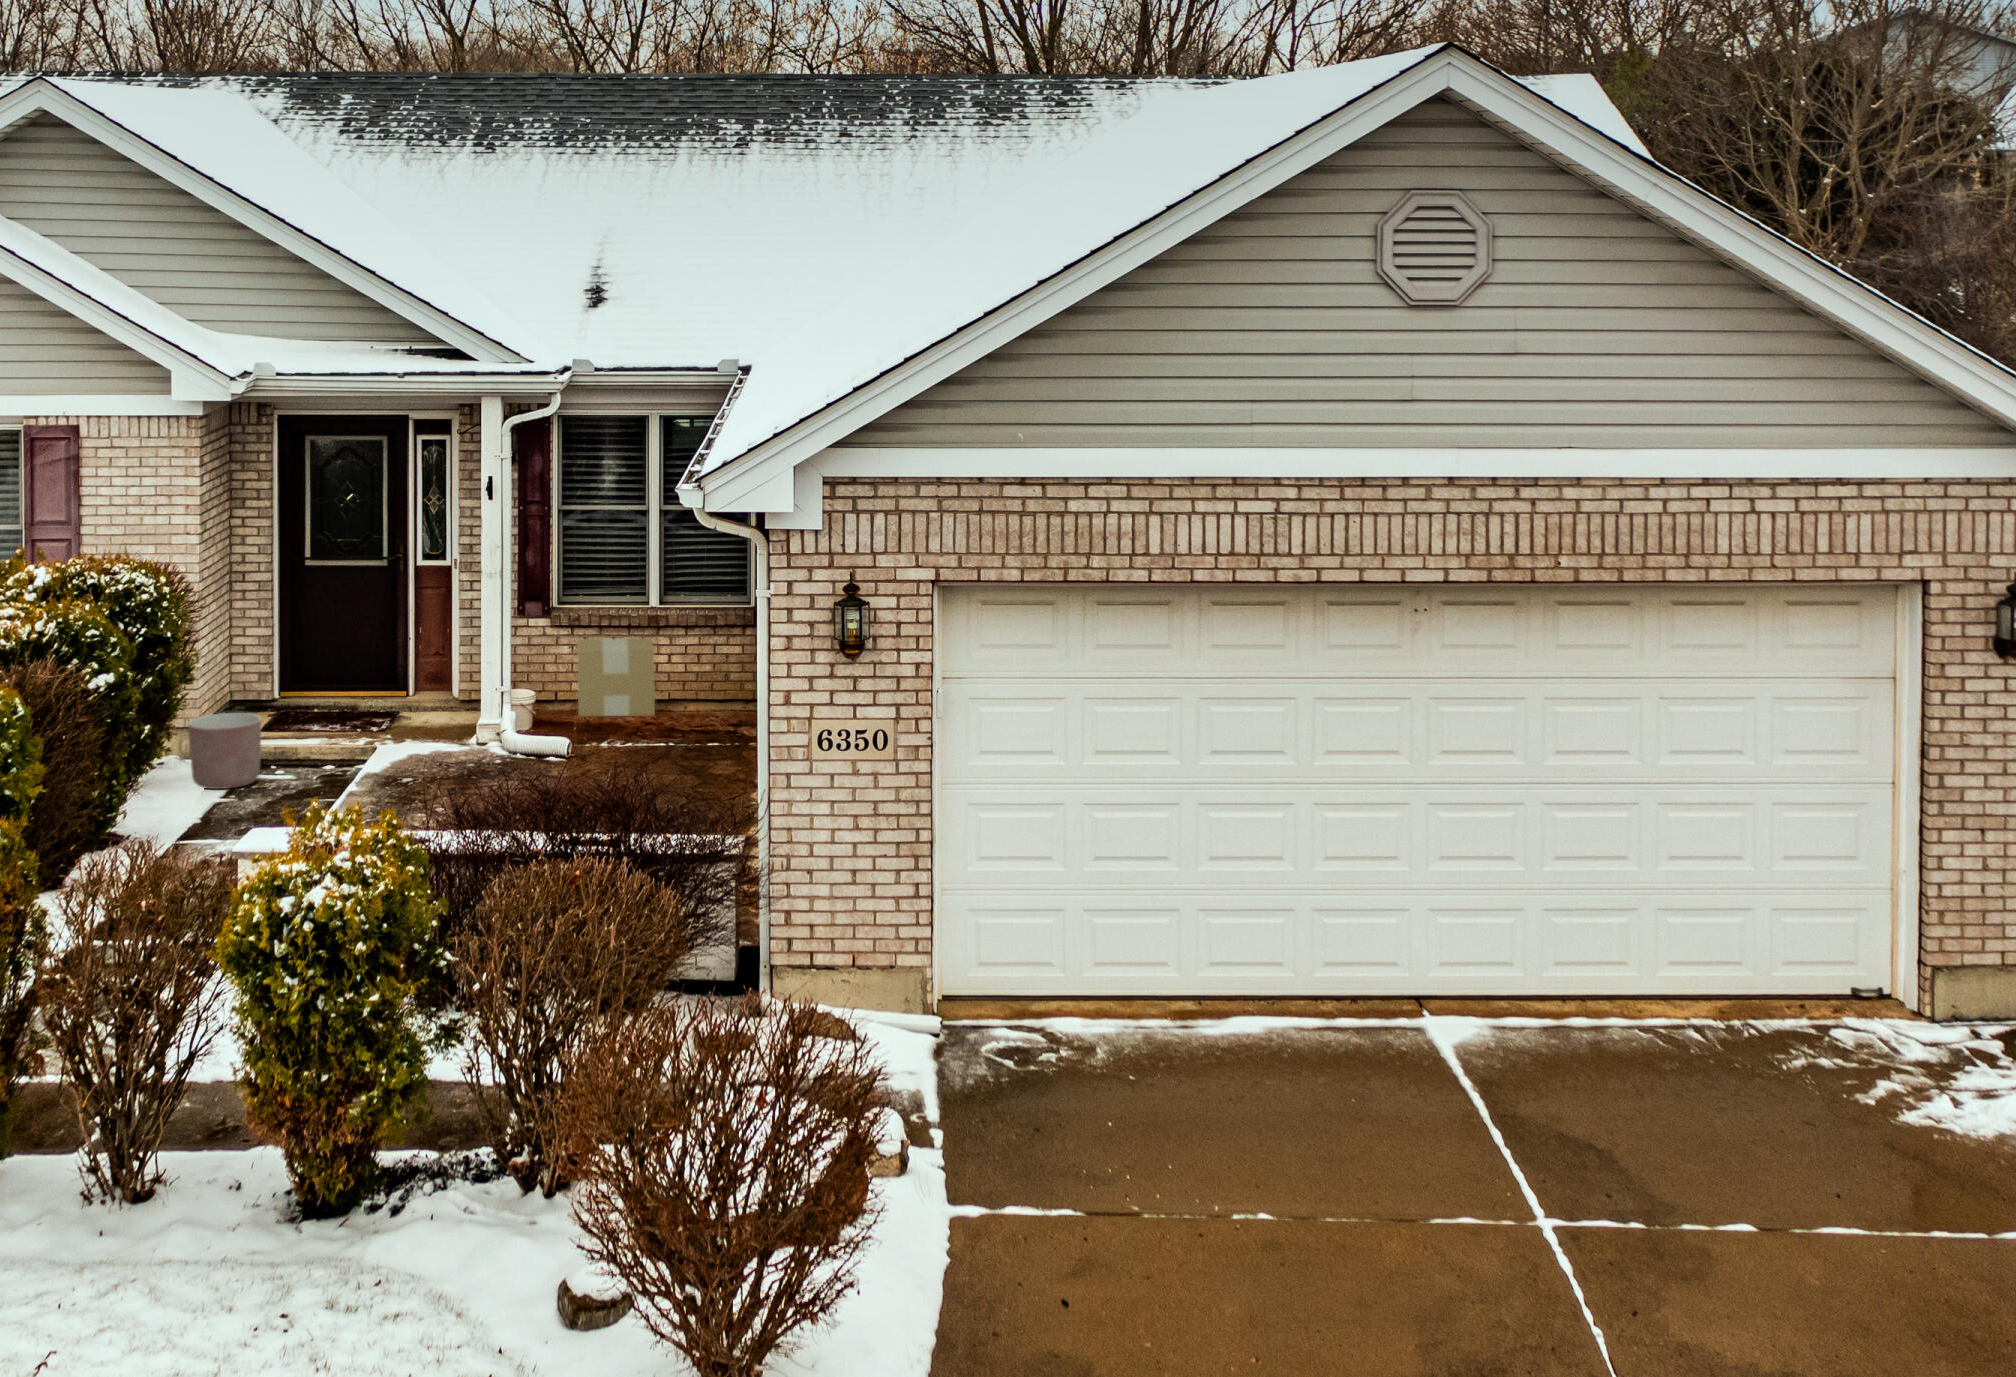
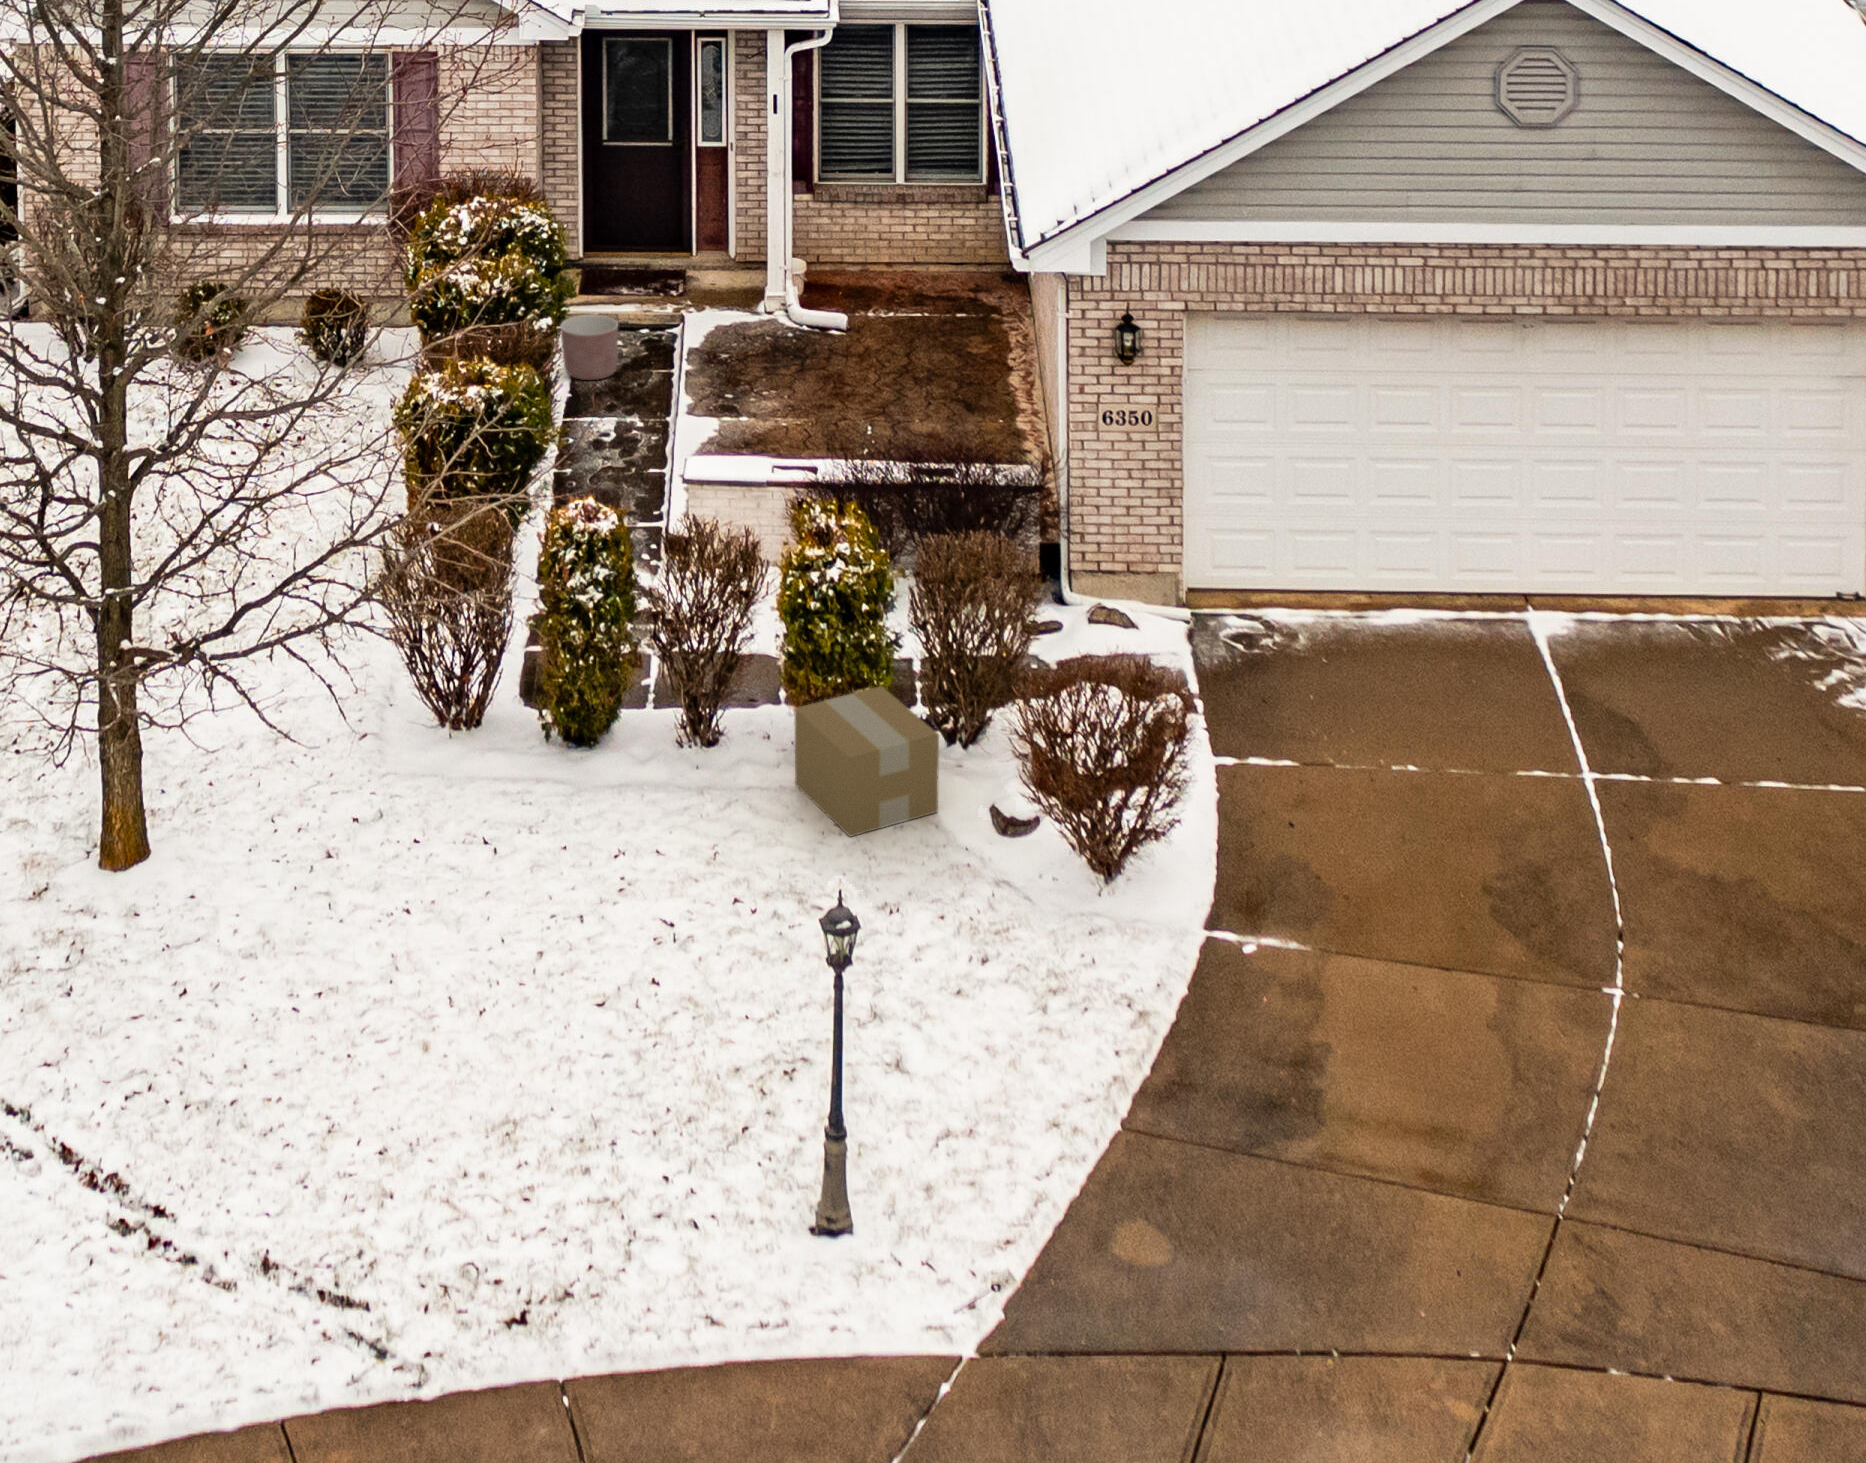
cardboard box: present [577,638,655,716] -> present [794,686,939,837]

